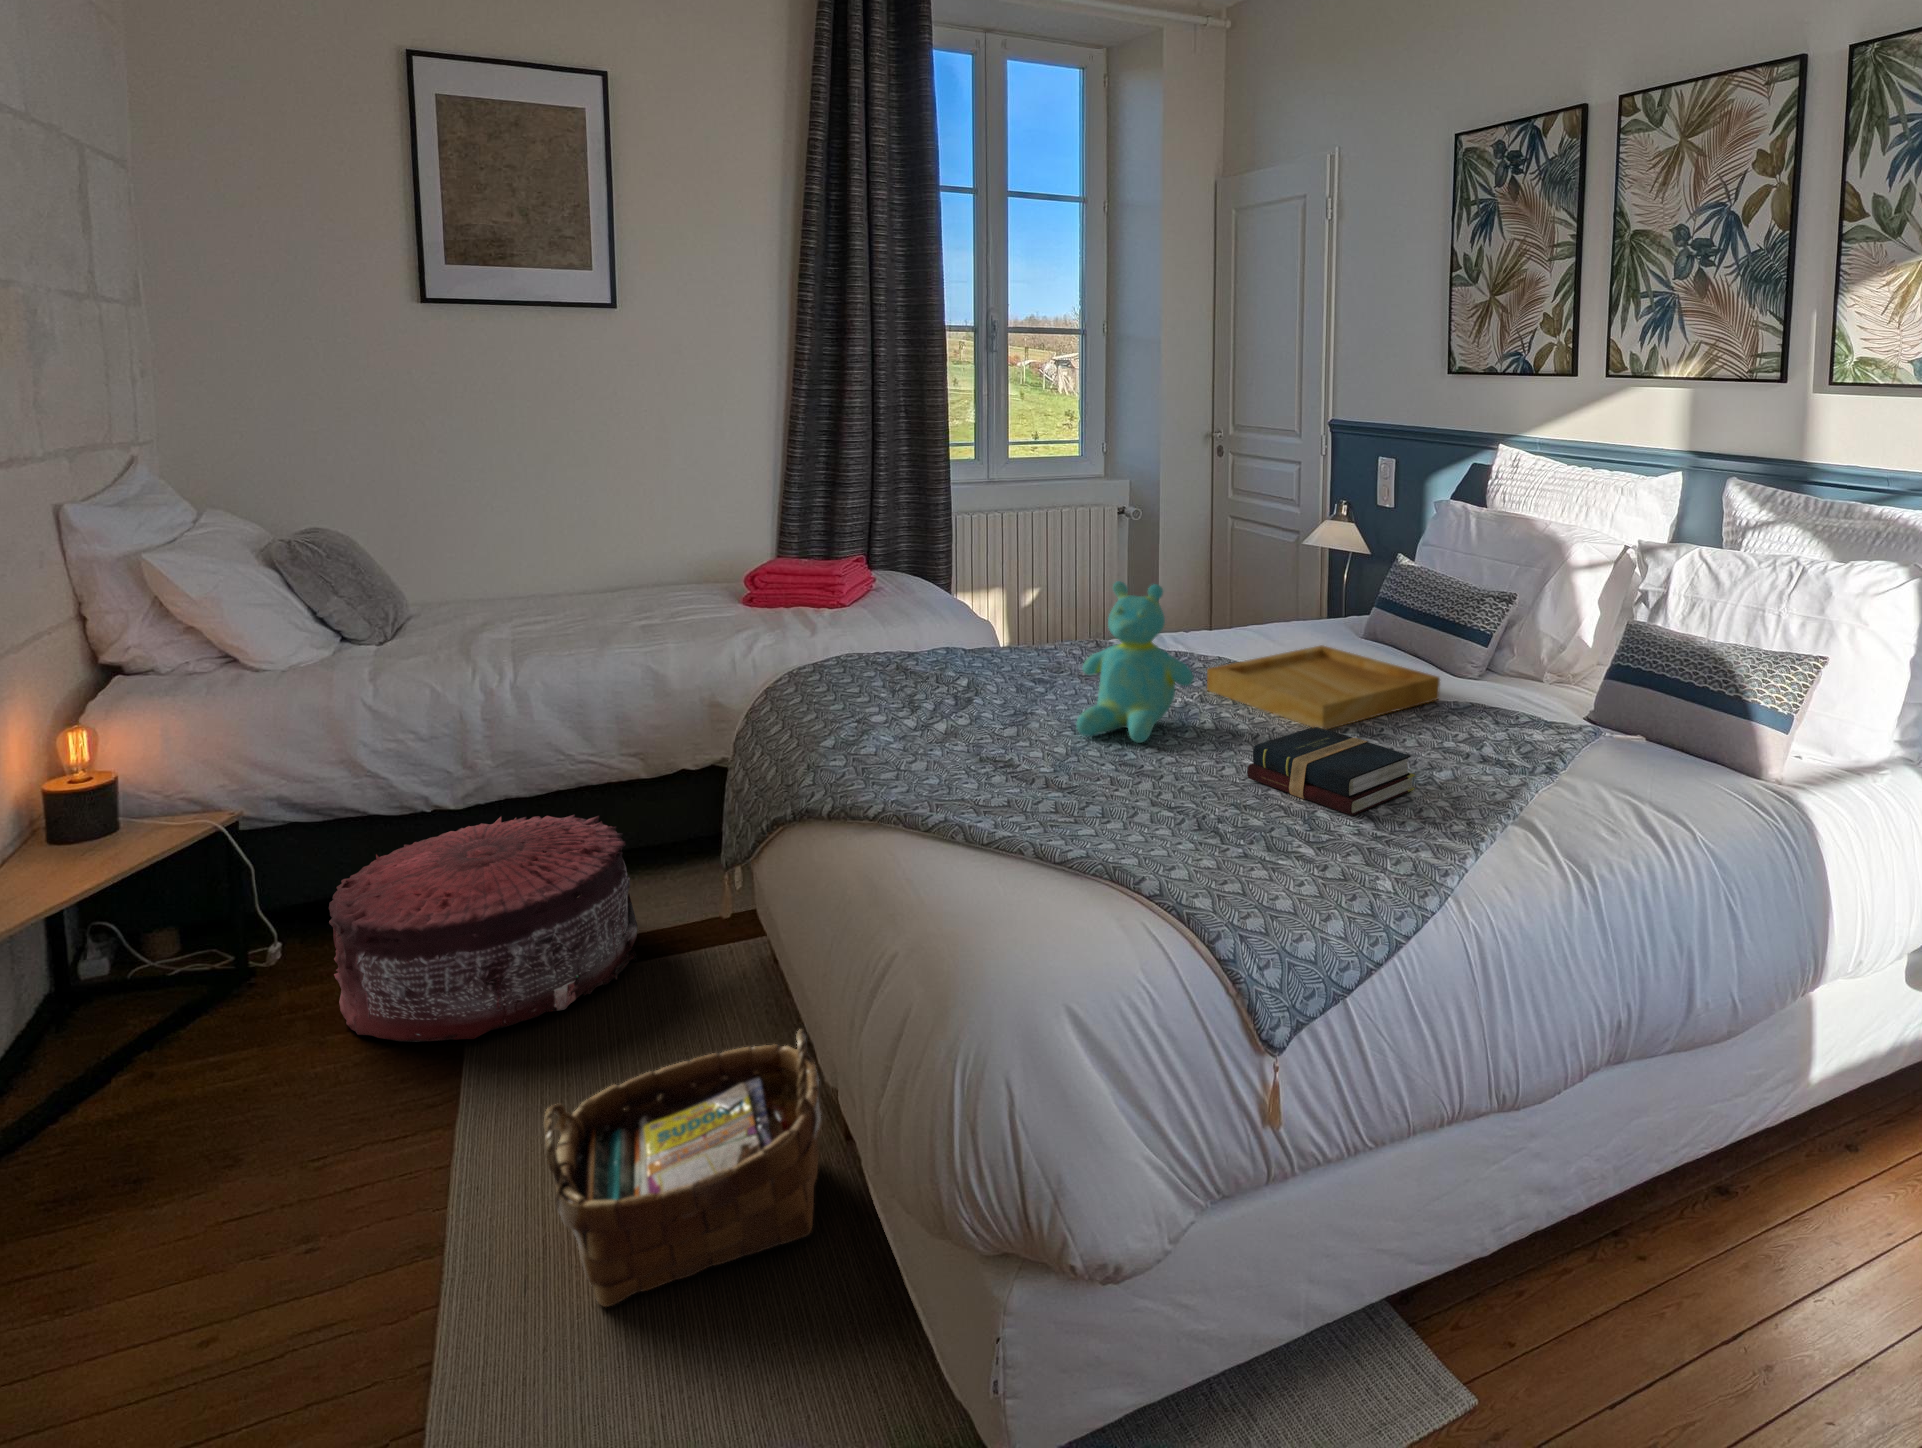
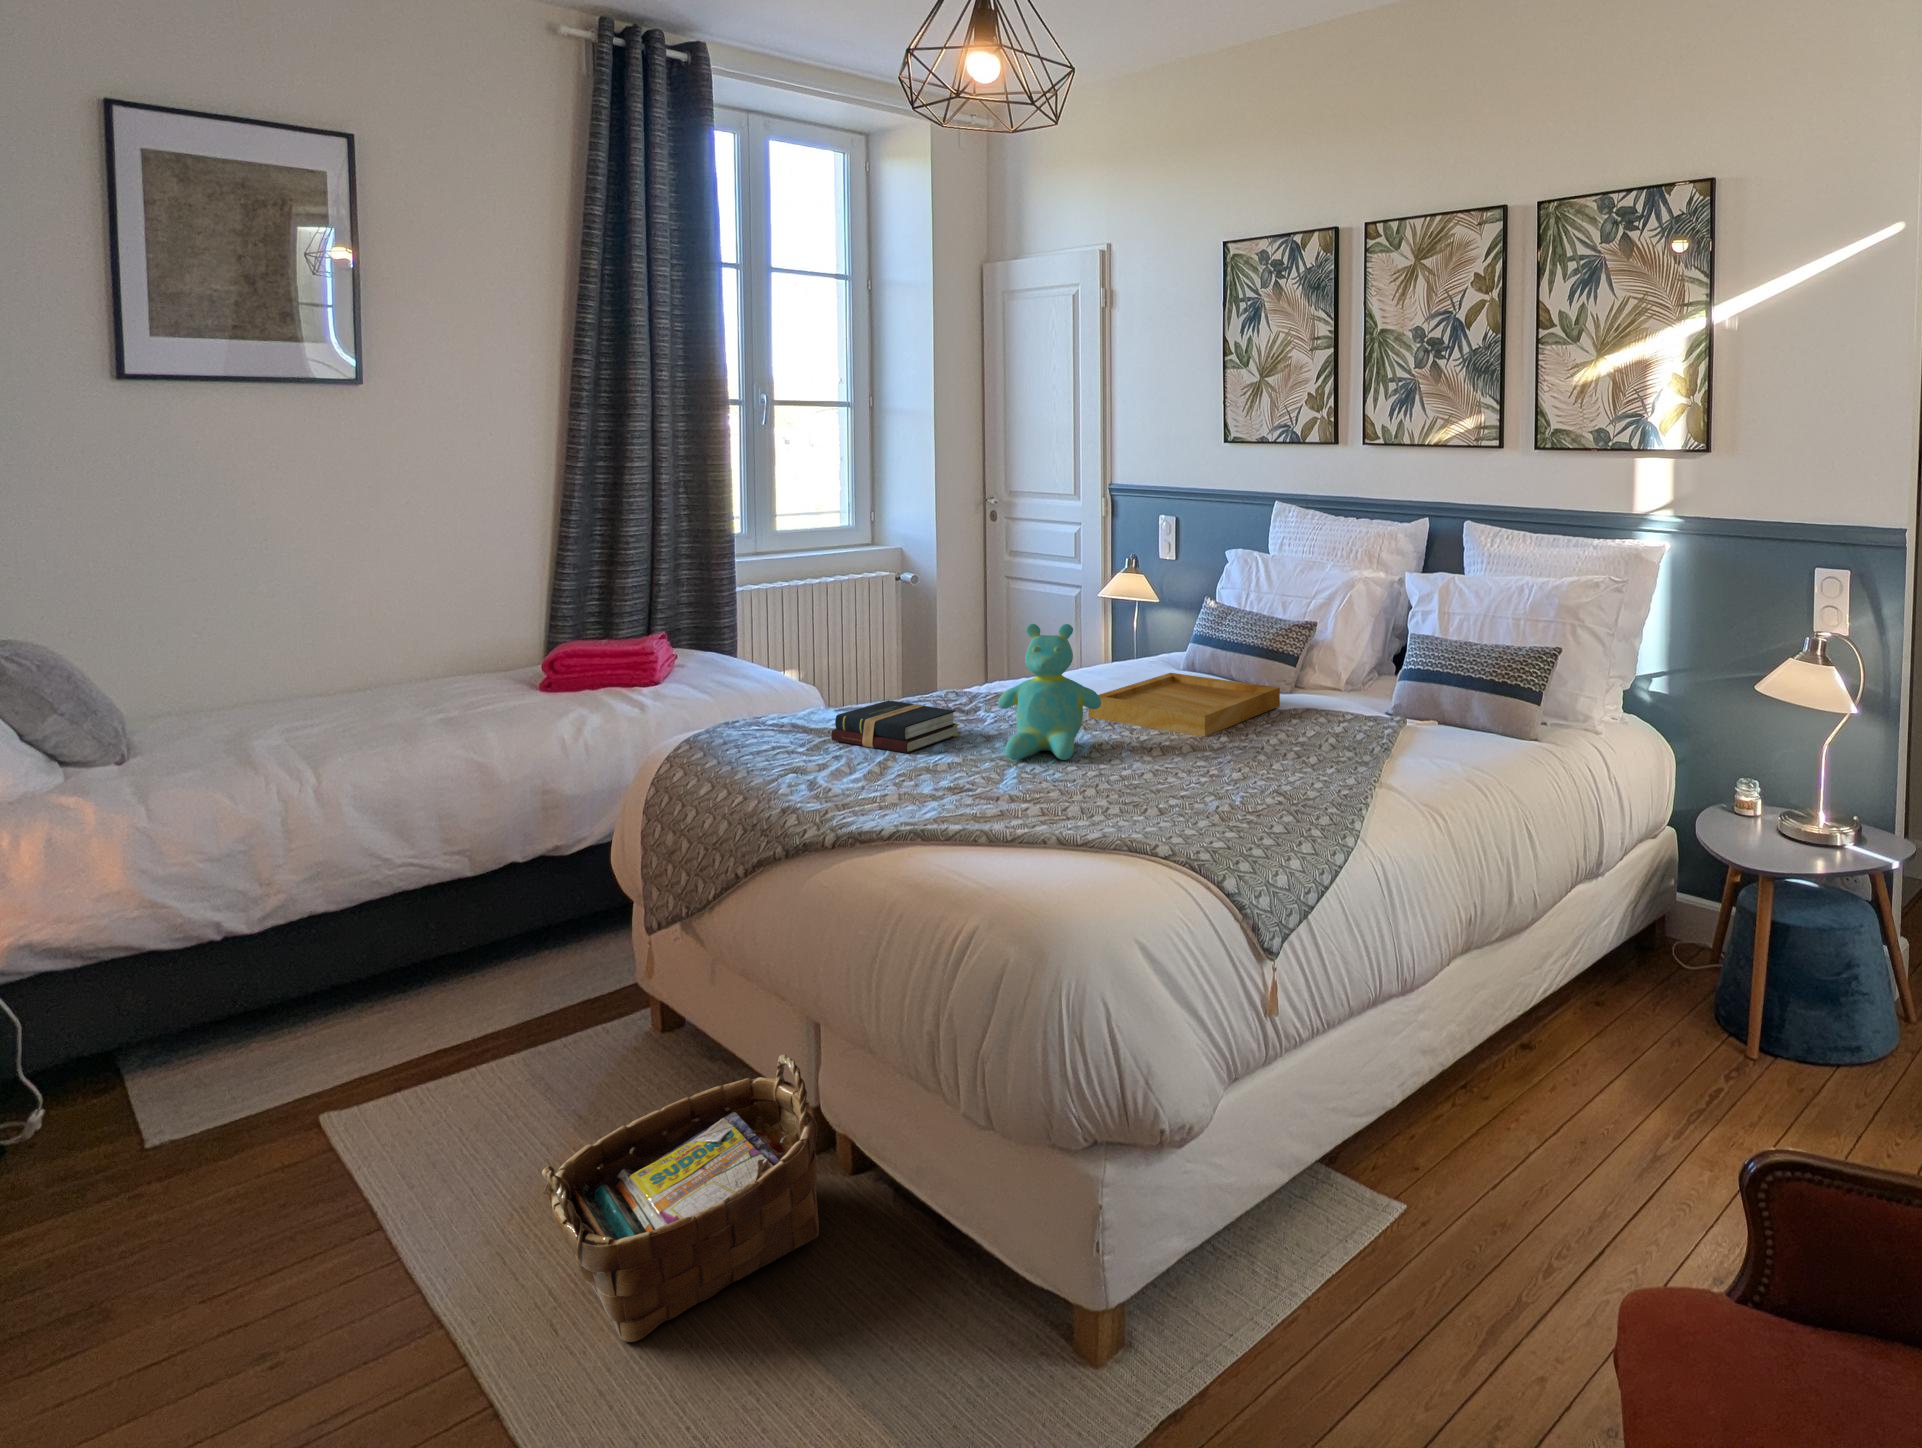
hardback book: present [1247,726,1415,816] -> present [831,700,959,753]
pouf: present [329,815,638,1042] -> none [118,916,500,1189]

